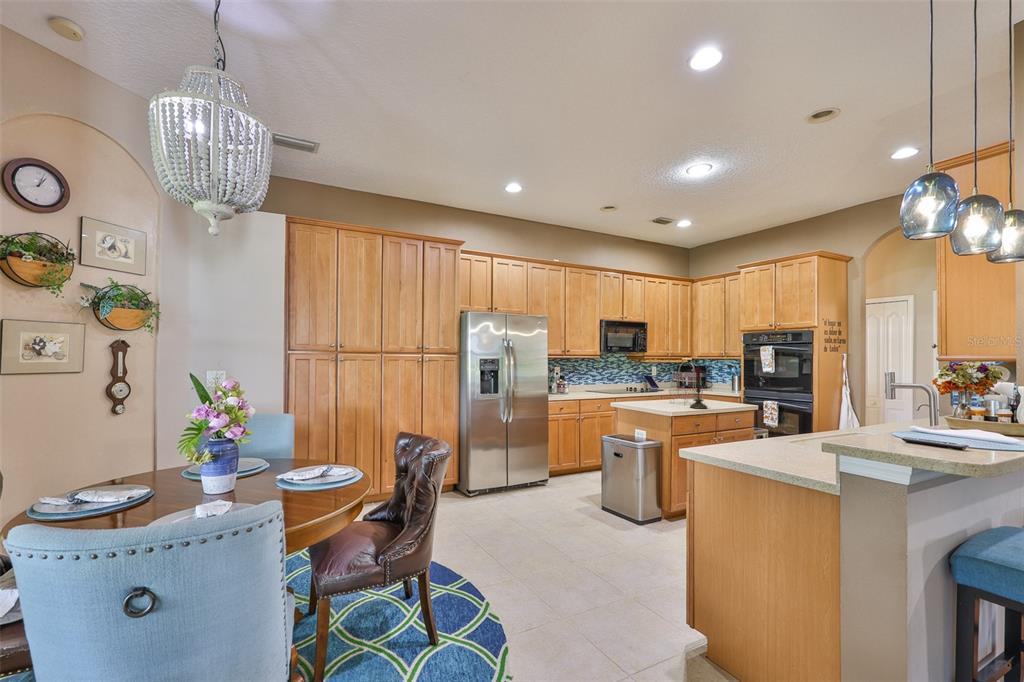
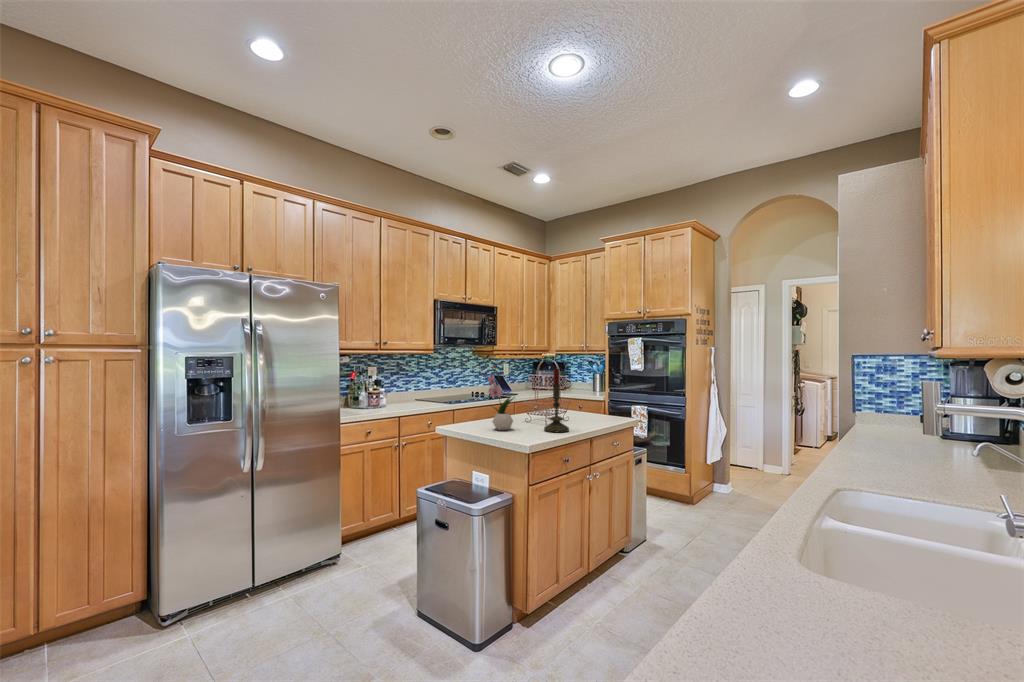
flower arrangement: none [651,365,670,406] -> present [488,367,514,430]

